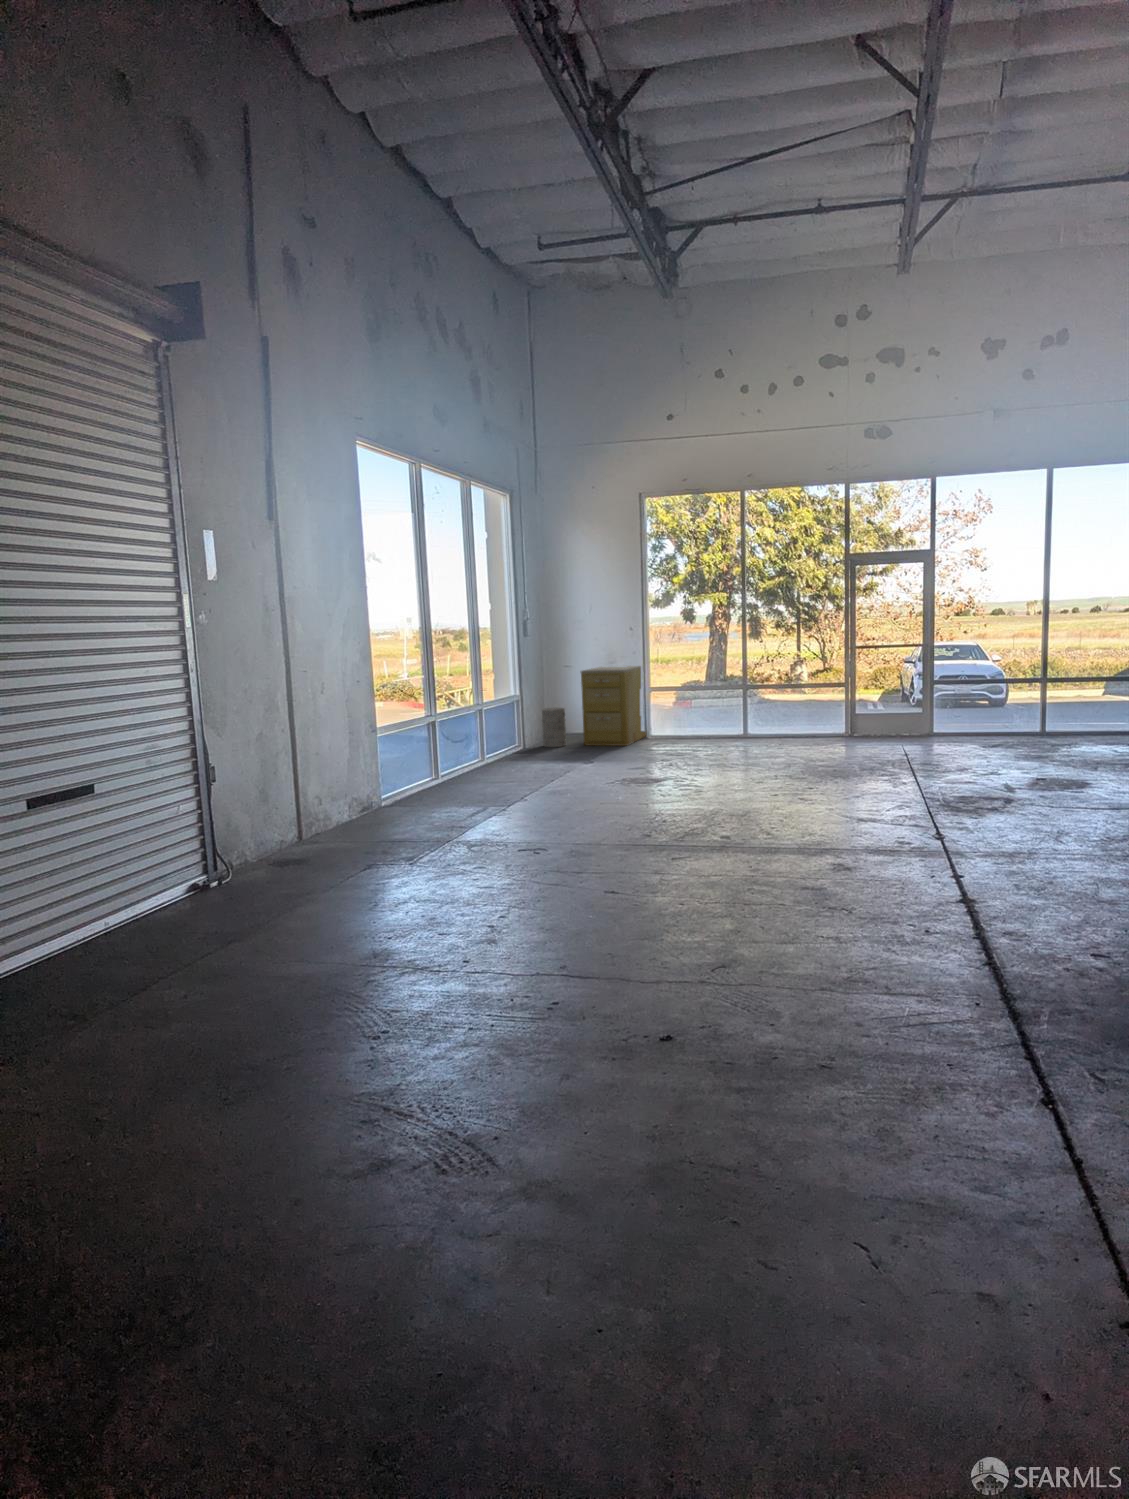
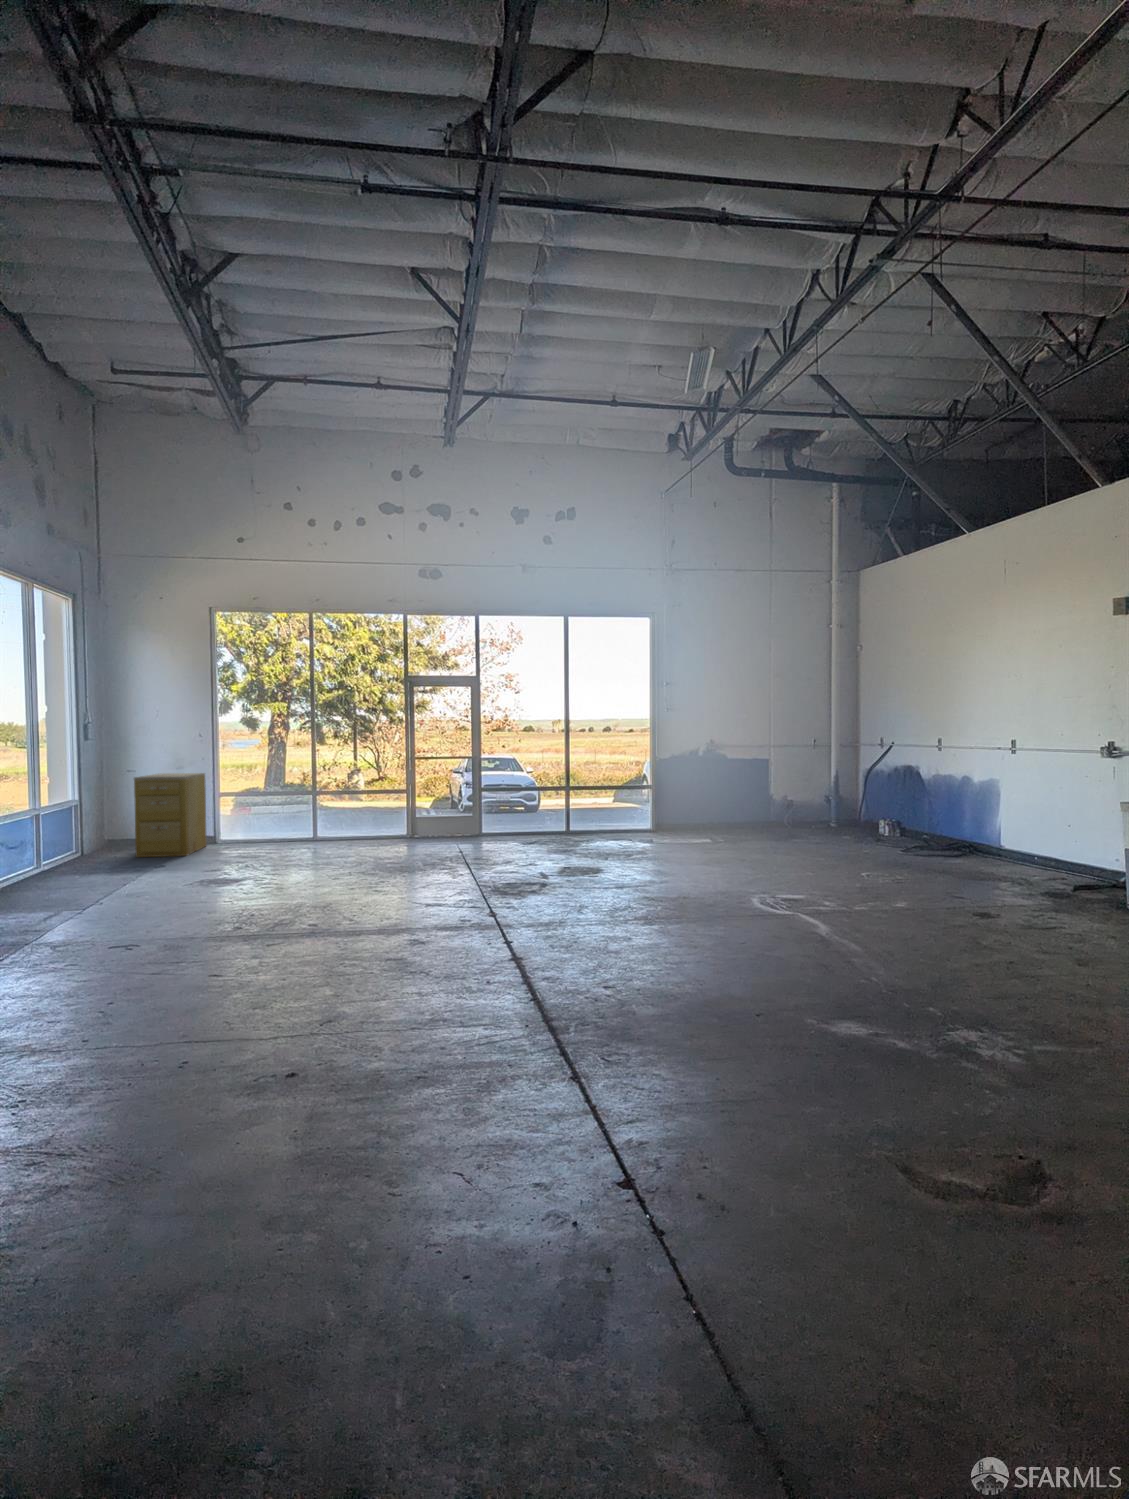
trash can: present [542,708,566,747] -> none [85,817,115,861]

